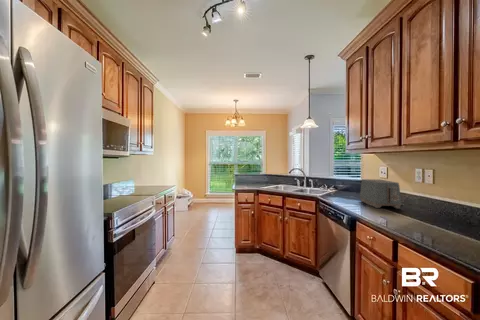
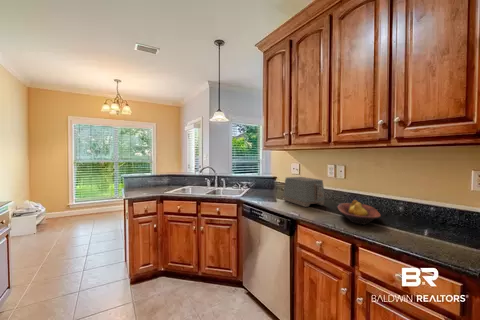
fruit bowl: none [400,204,449,227] -> present [337,200,381,225]

